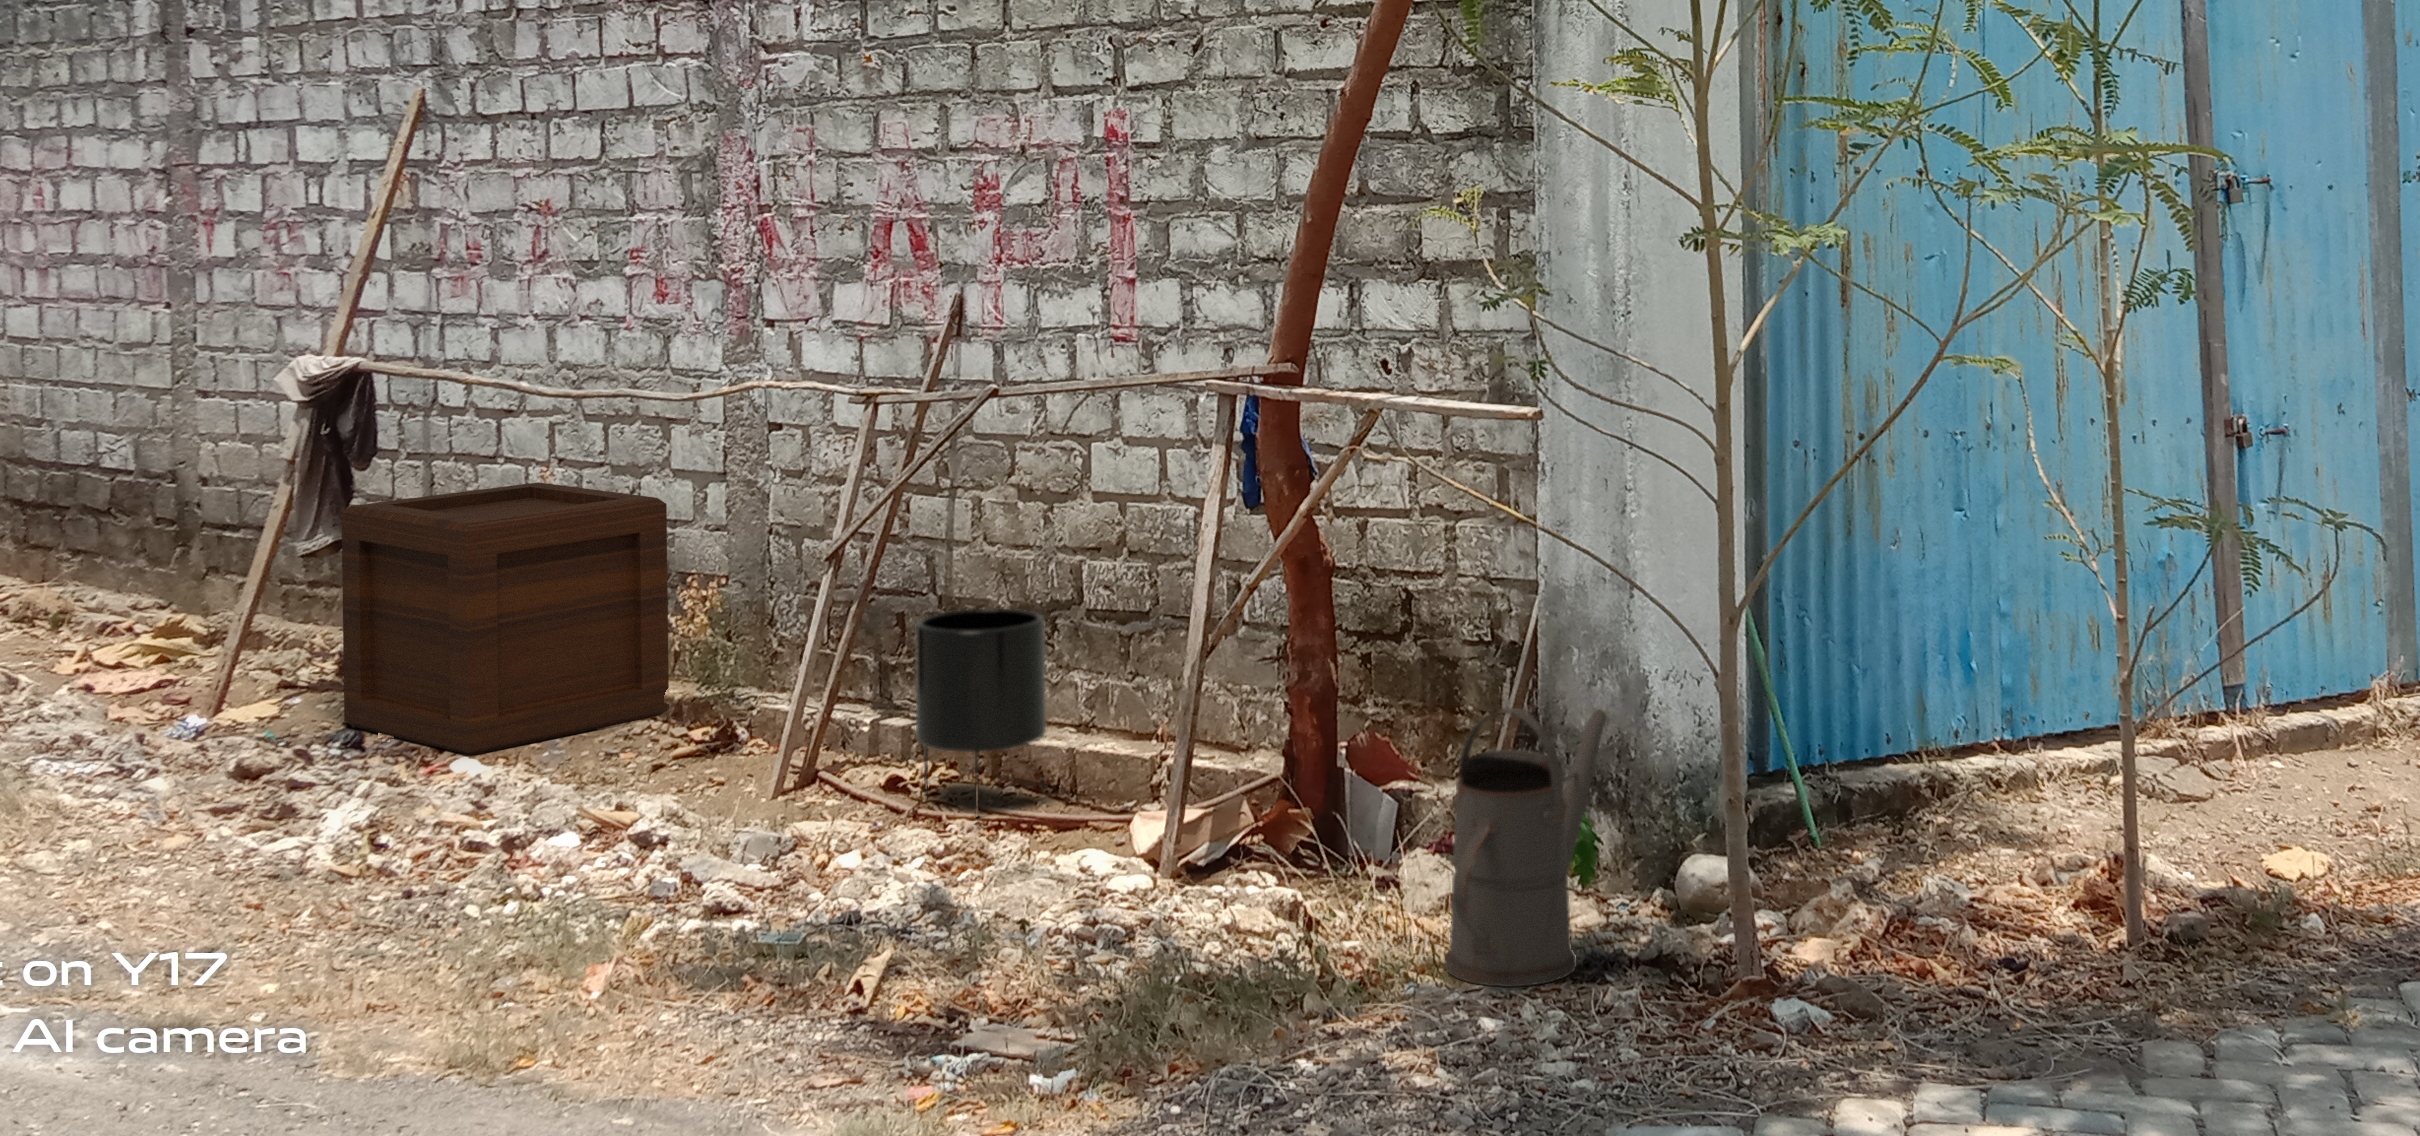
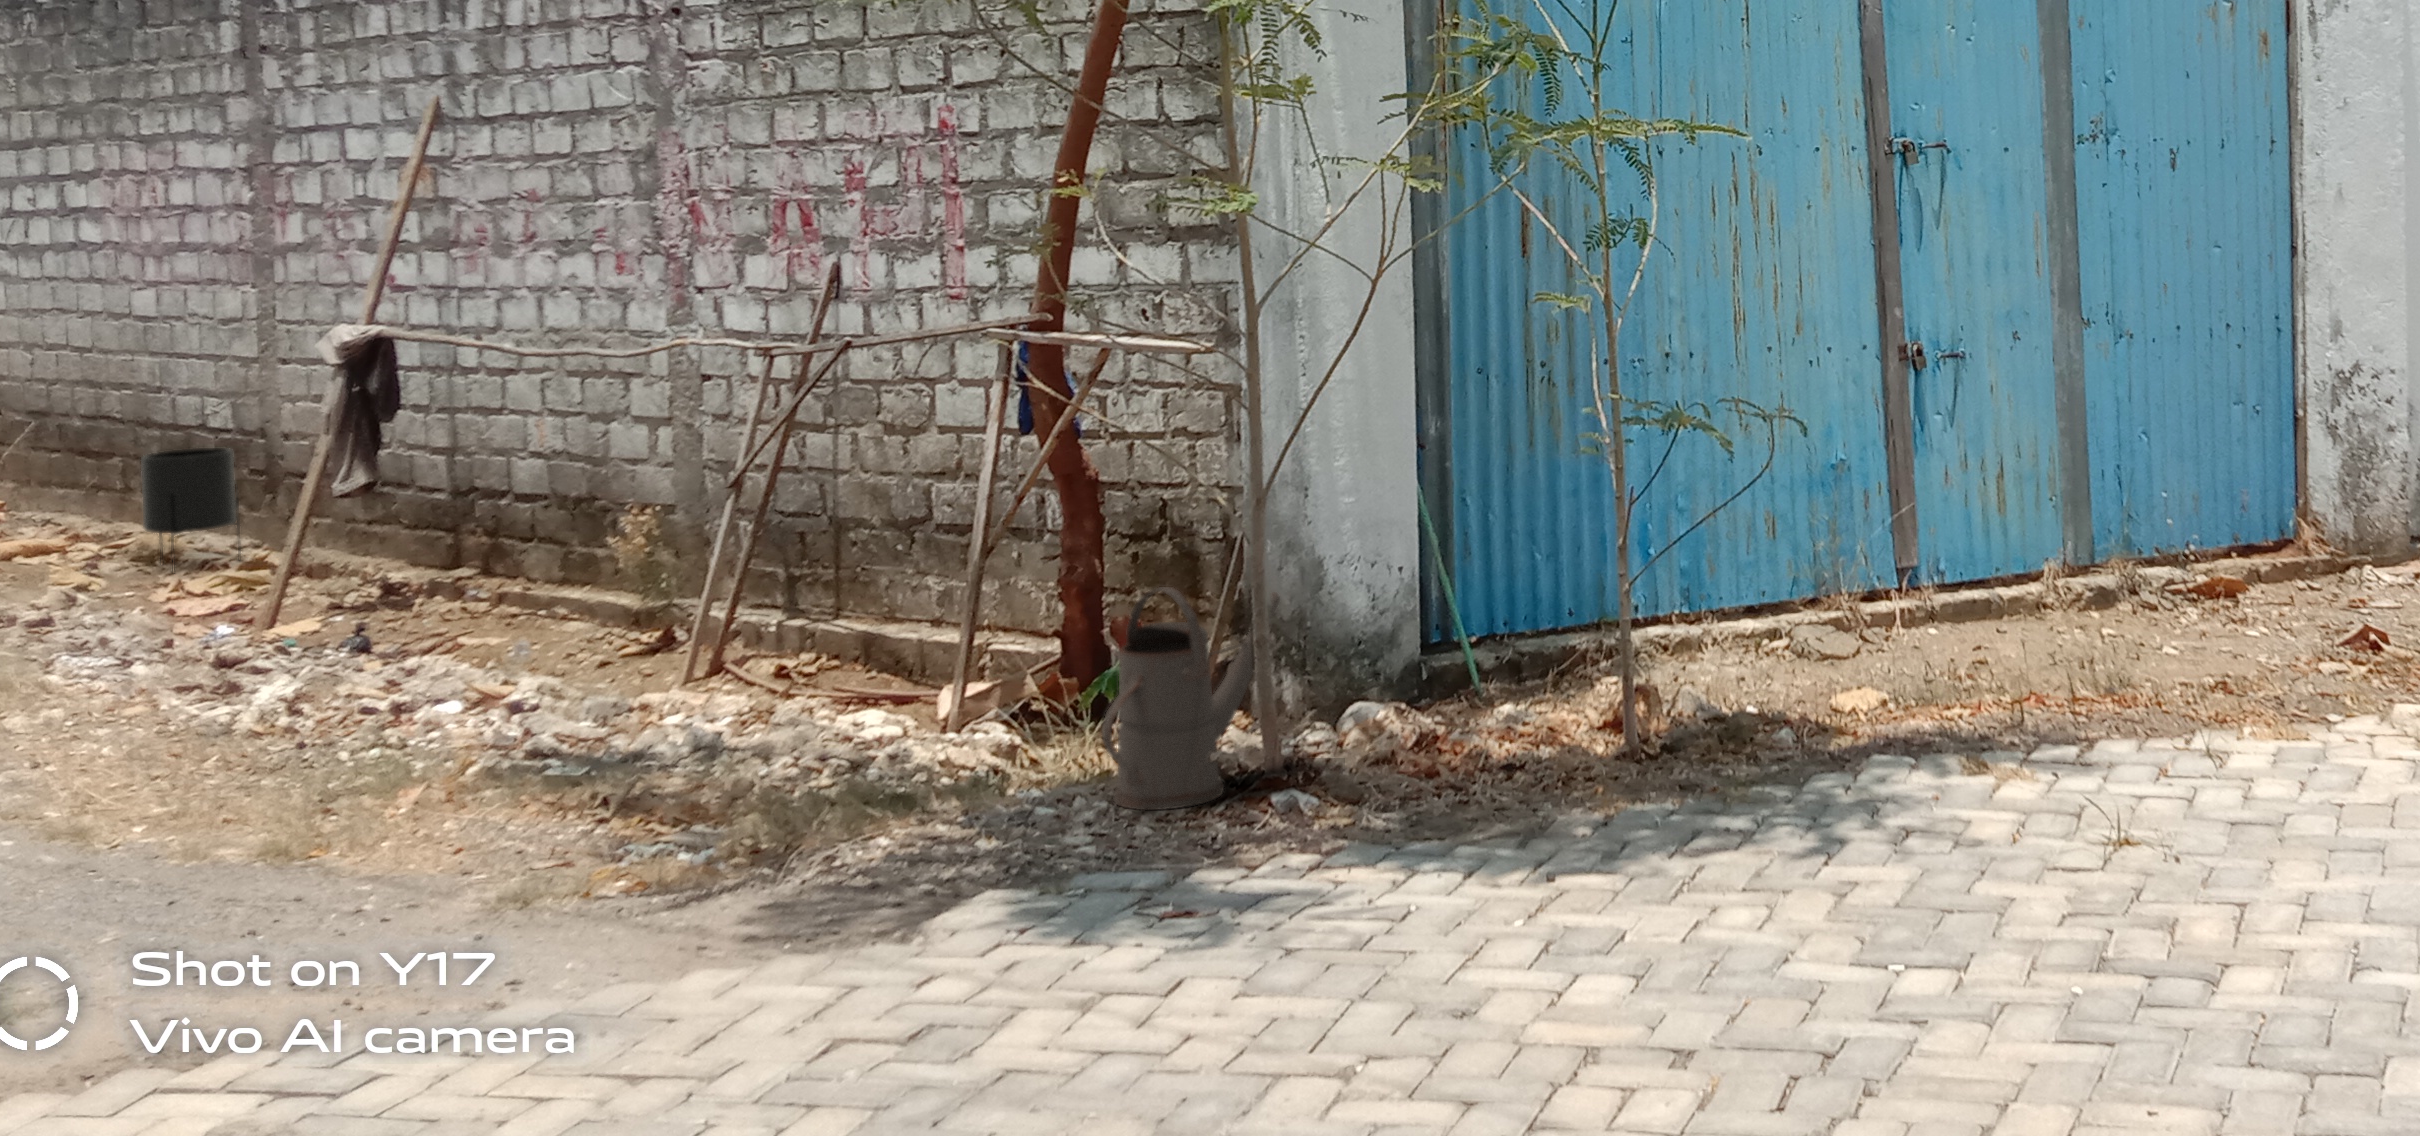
wooden crate: present [342,482,669,755] -> none [350,432,636,661]
planter: present [916,609,1046,817] -> present [141,448,240,571]

